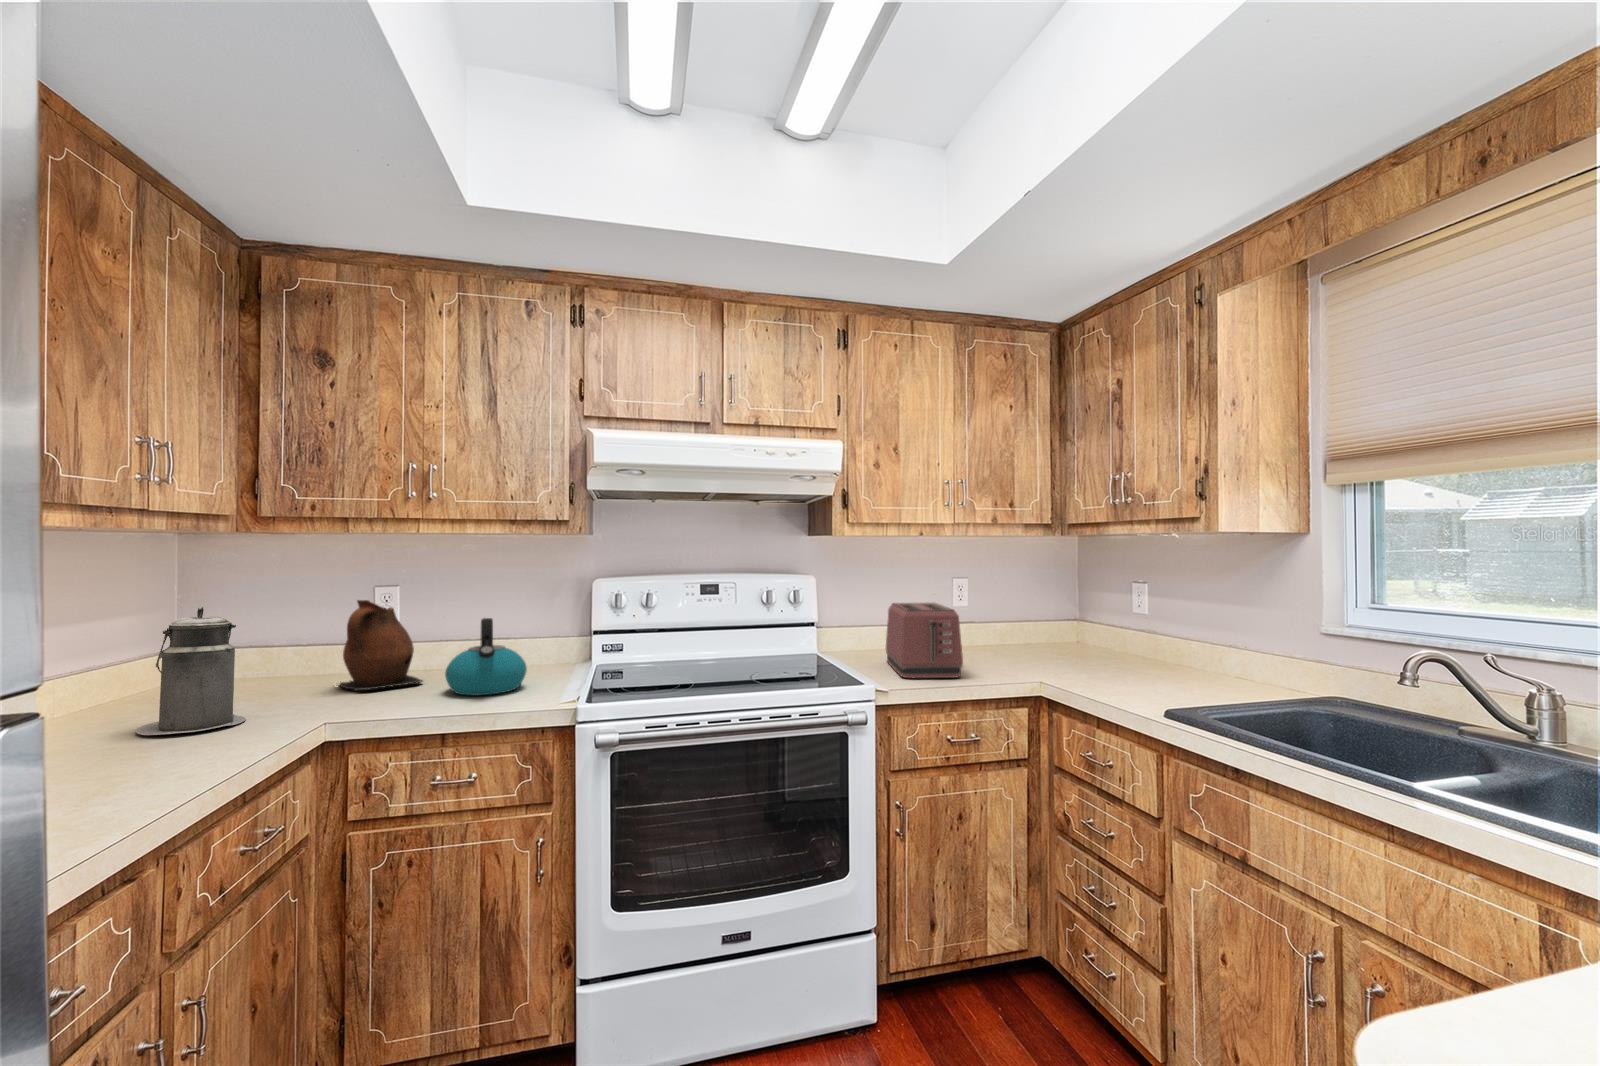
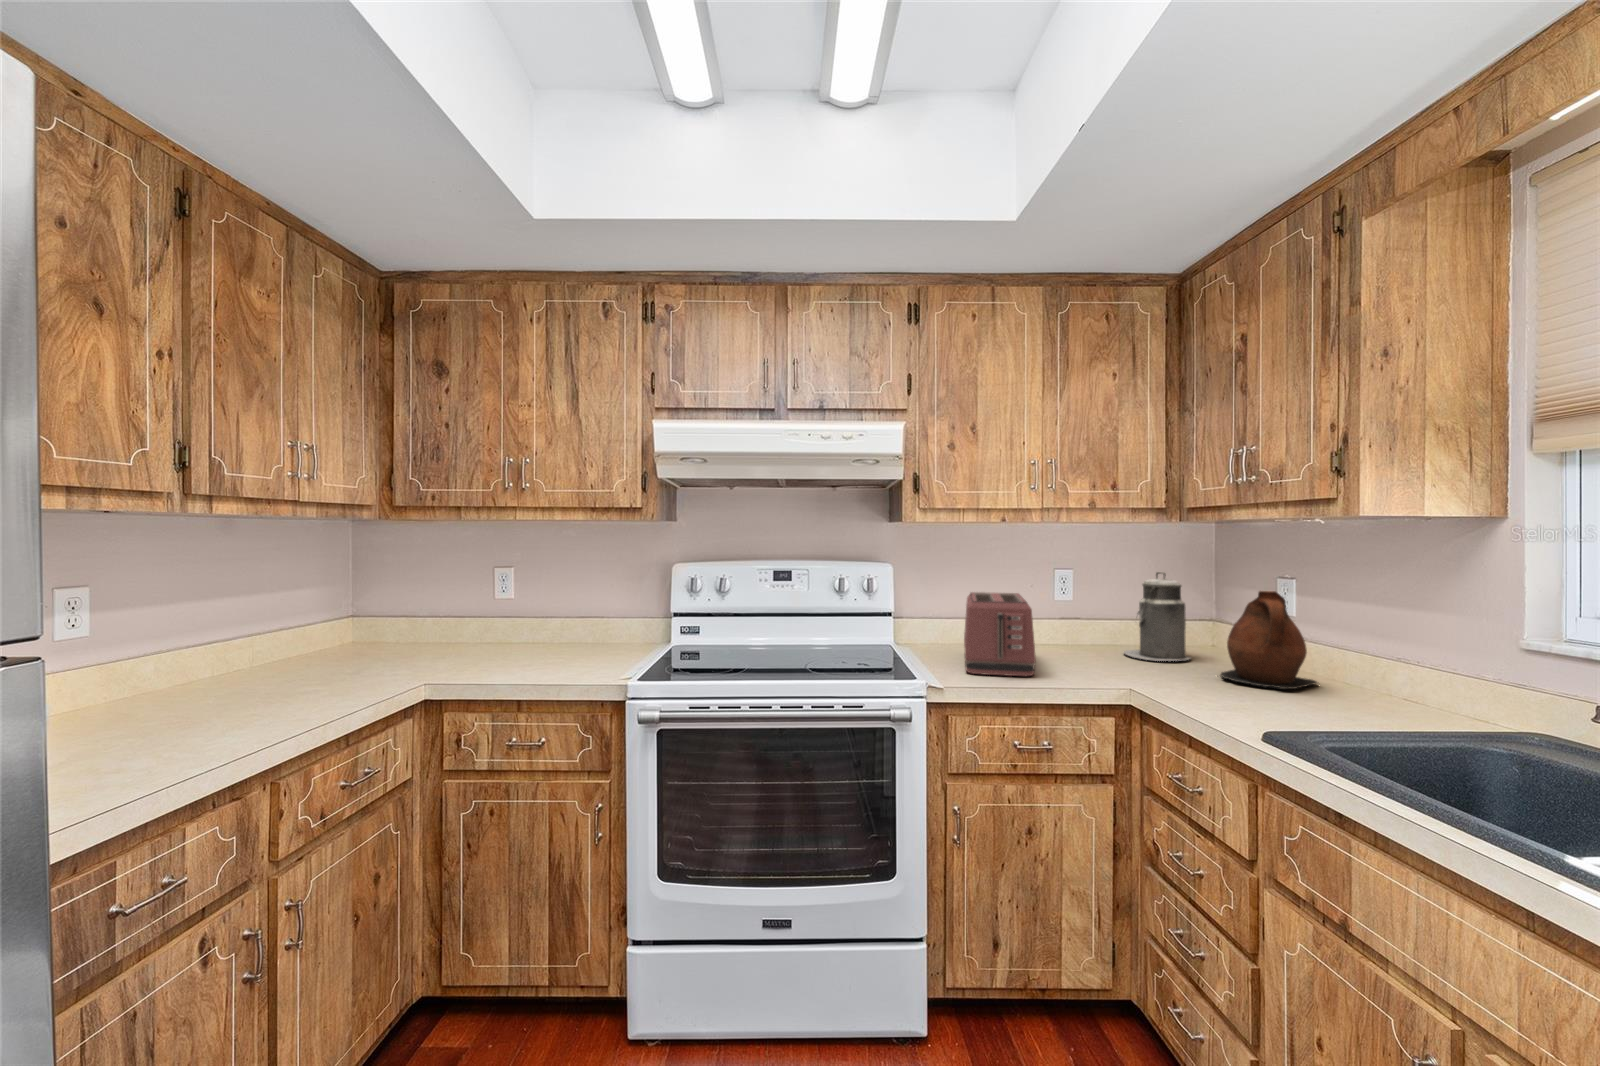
ceramic pitcher: present [339,600,423,691] -> present [1220,591,1317,689]
canister: present [136,607,246,735] -> present [1124,572,1191,661]
kettle: present [445,618,527,696] -> none [531,598,603,668]

